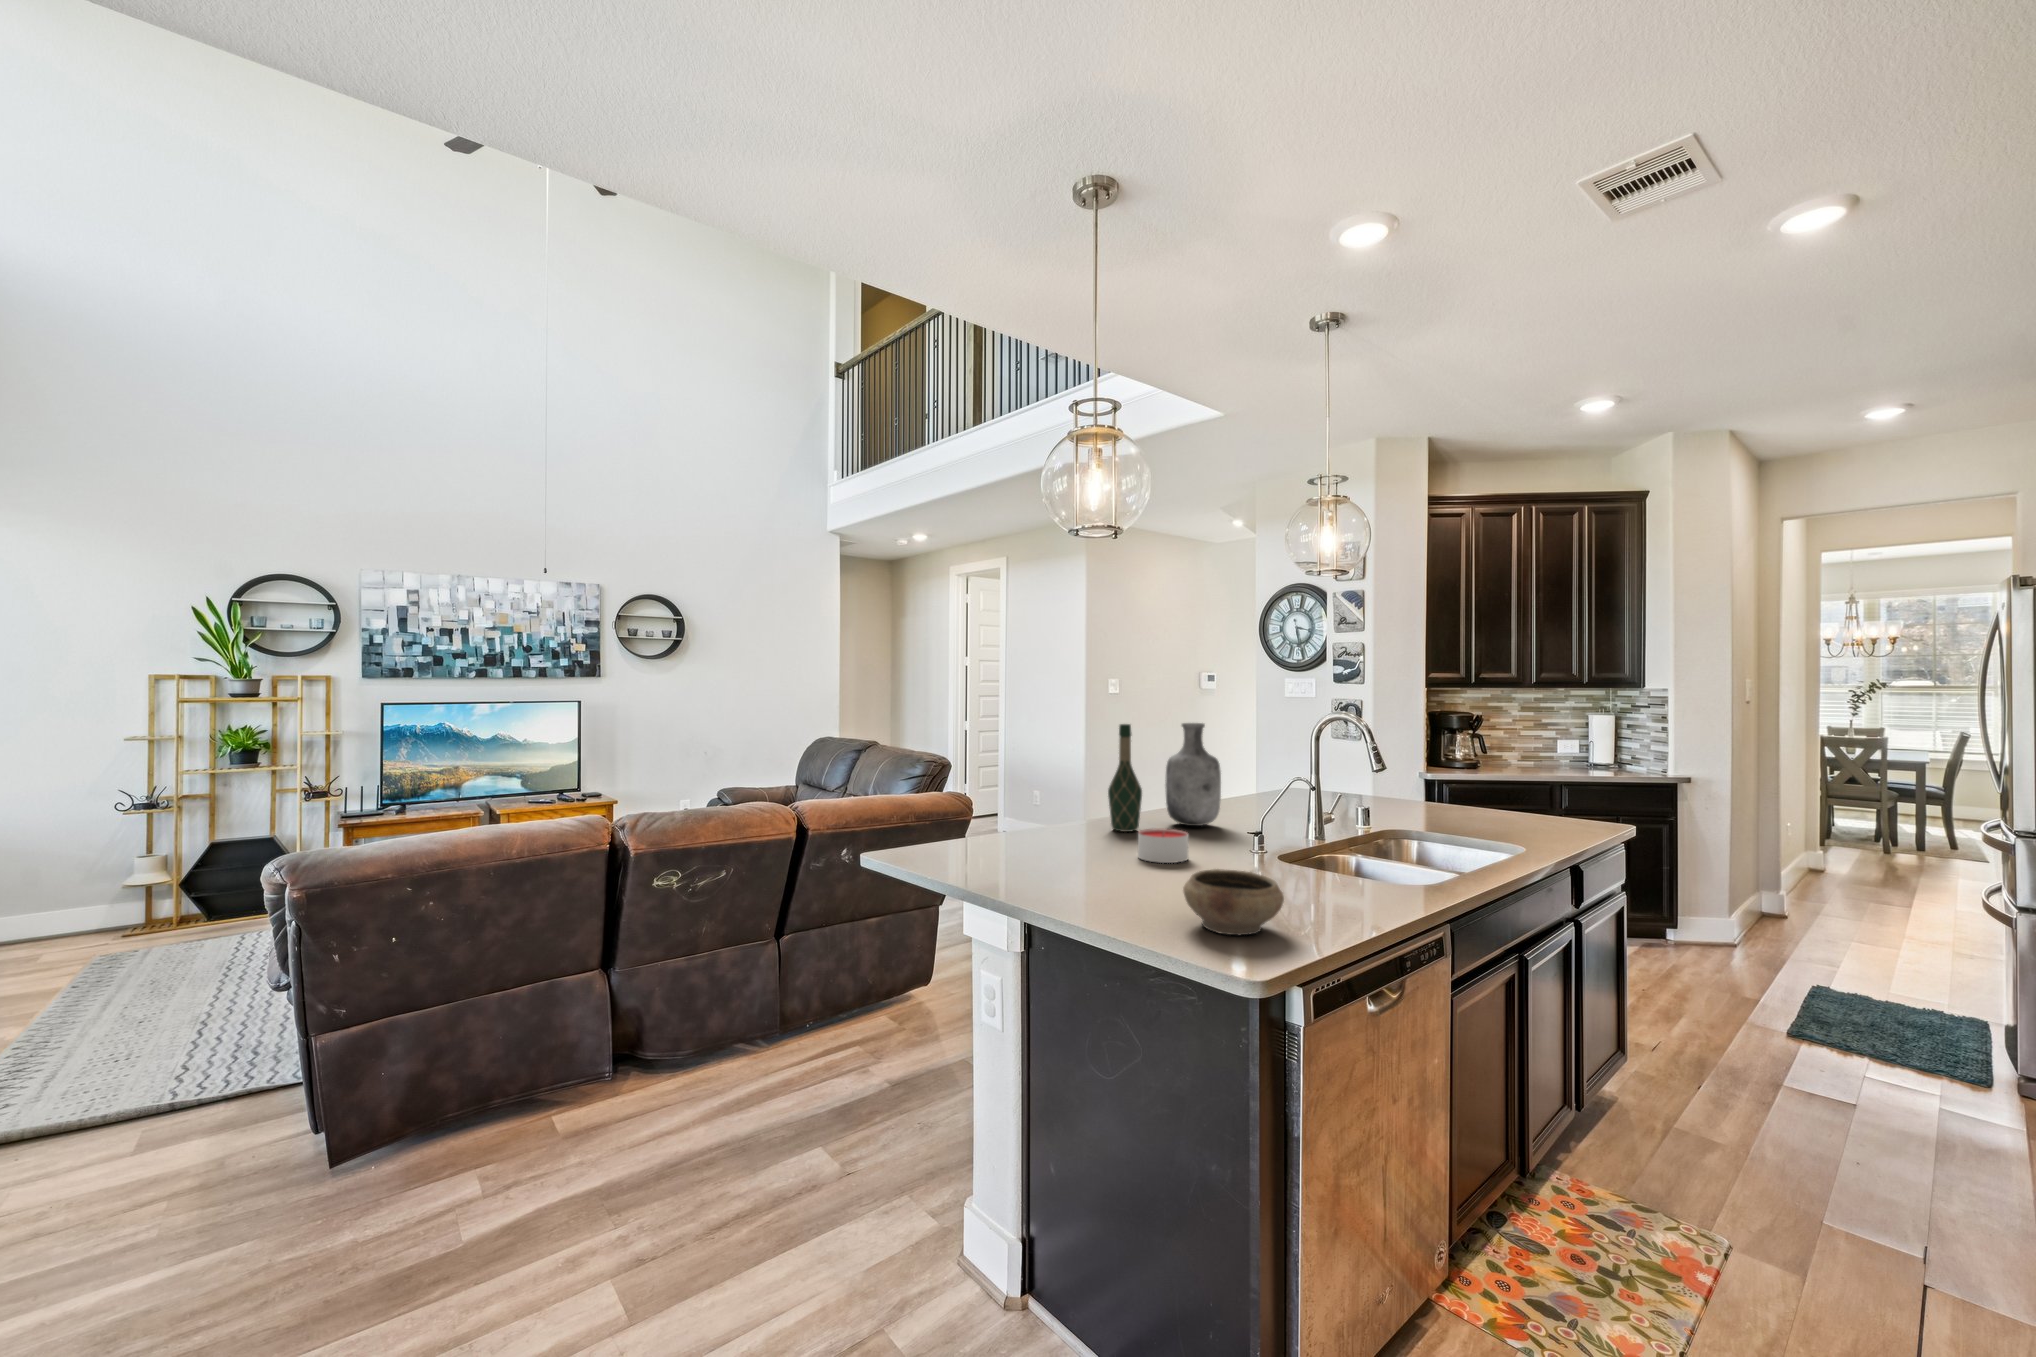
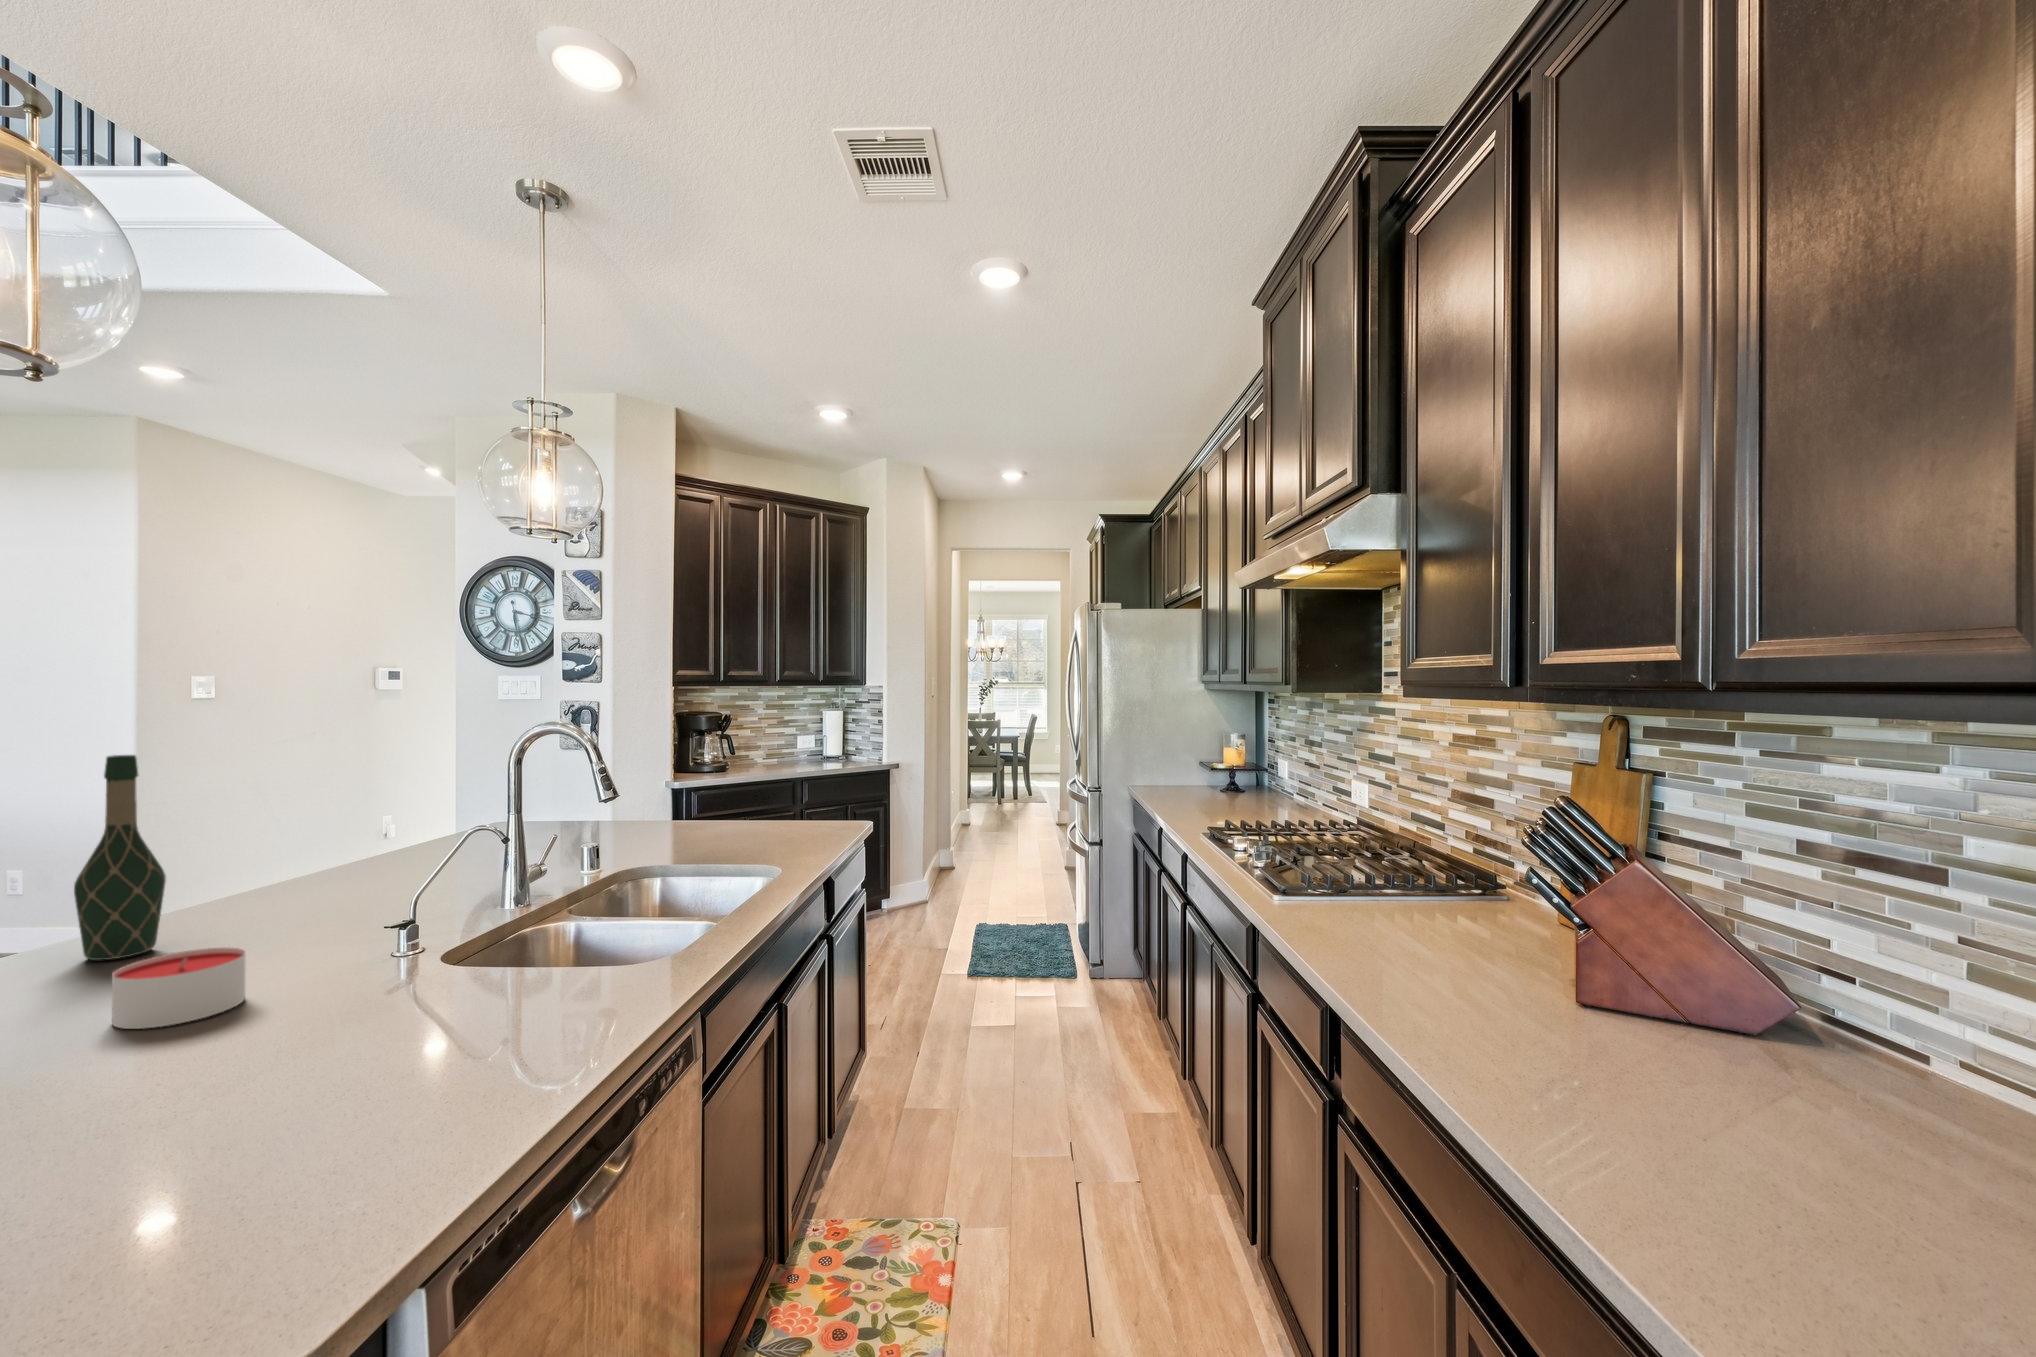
vase: present [1165,723,1221,826] -> none [232,744,350,918]
ceramic bowl: present [1183,869,1284,935] -> none [129,1046,403,1222]

